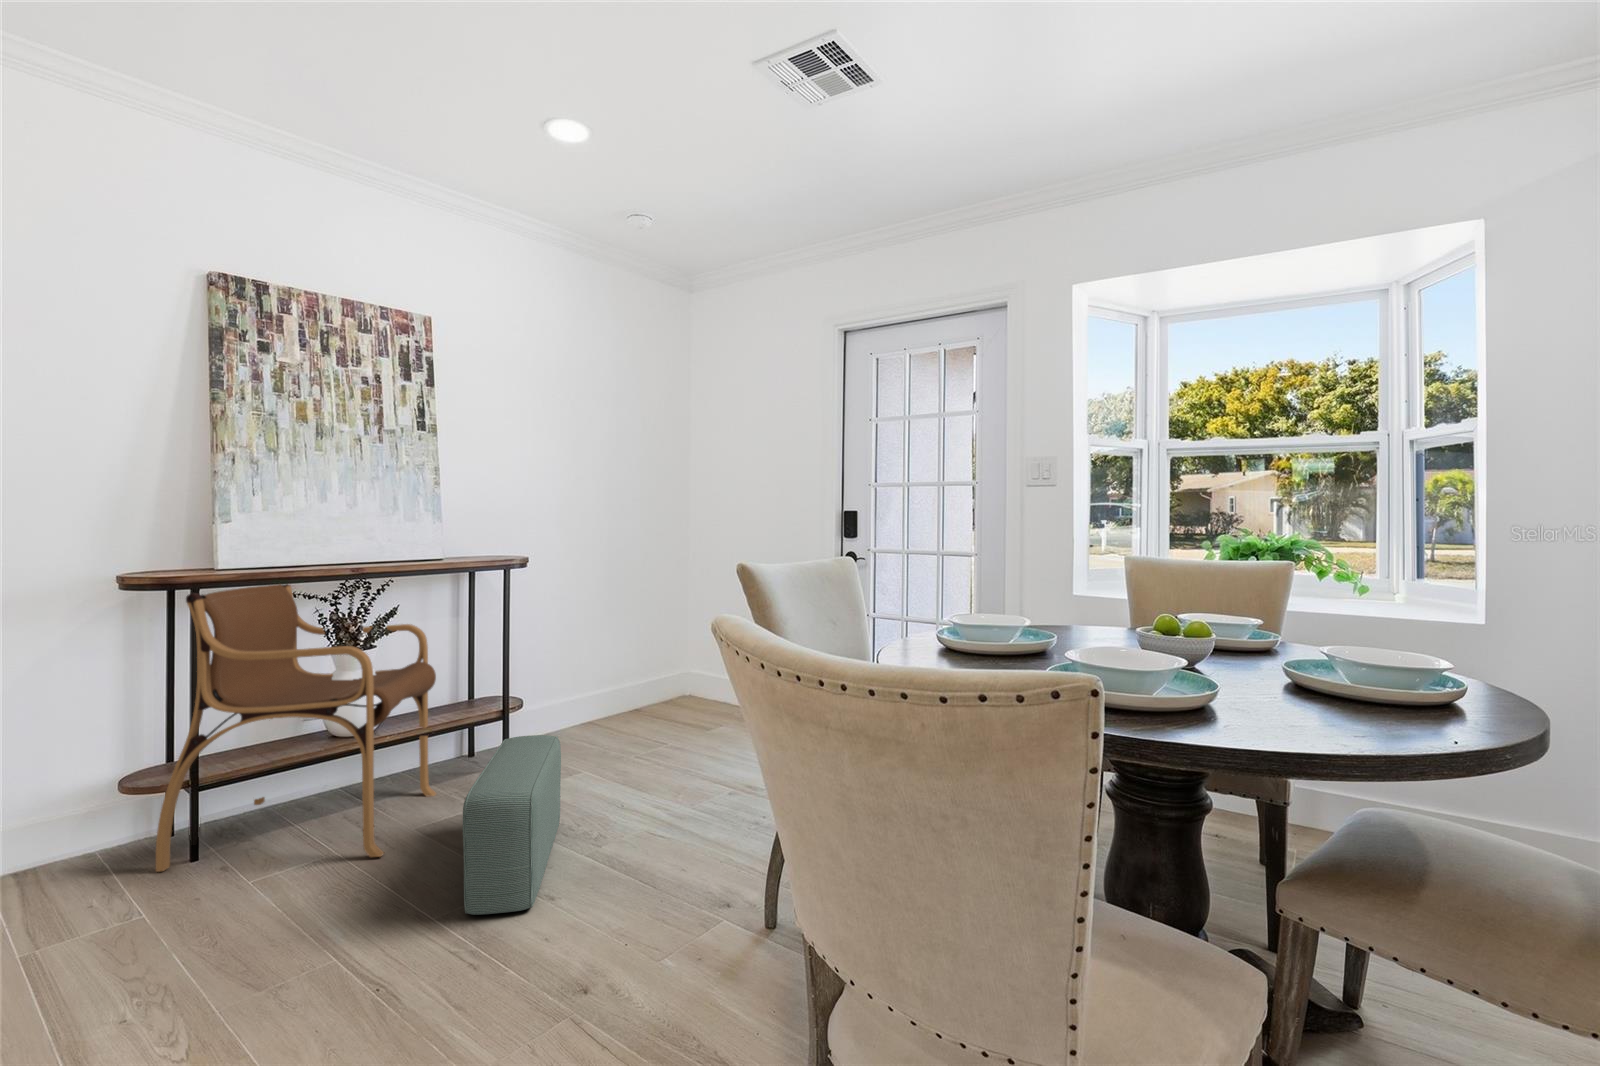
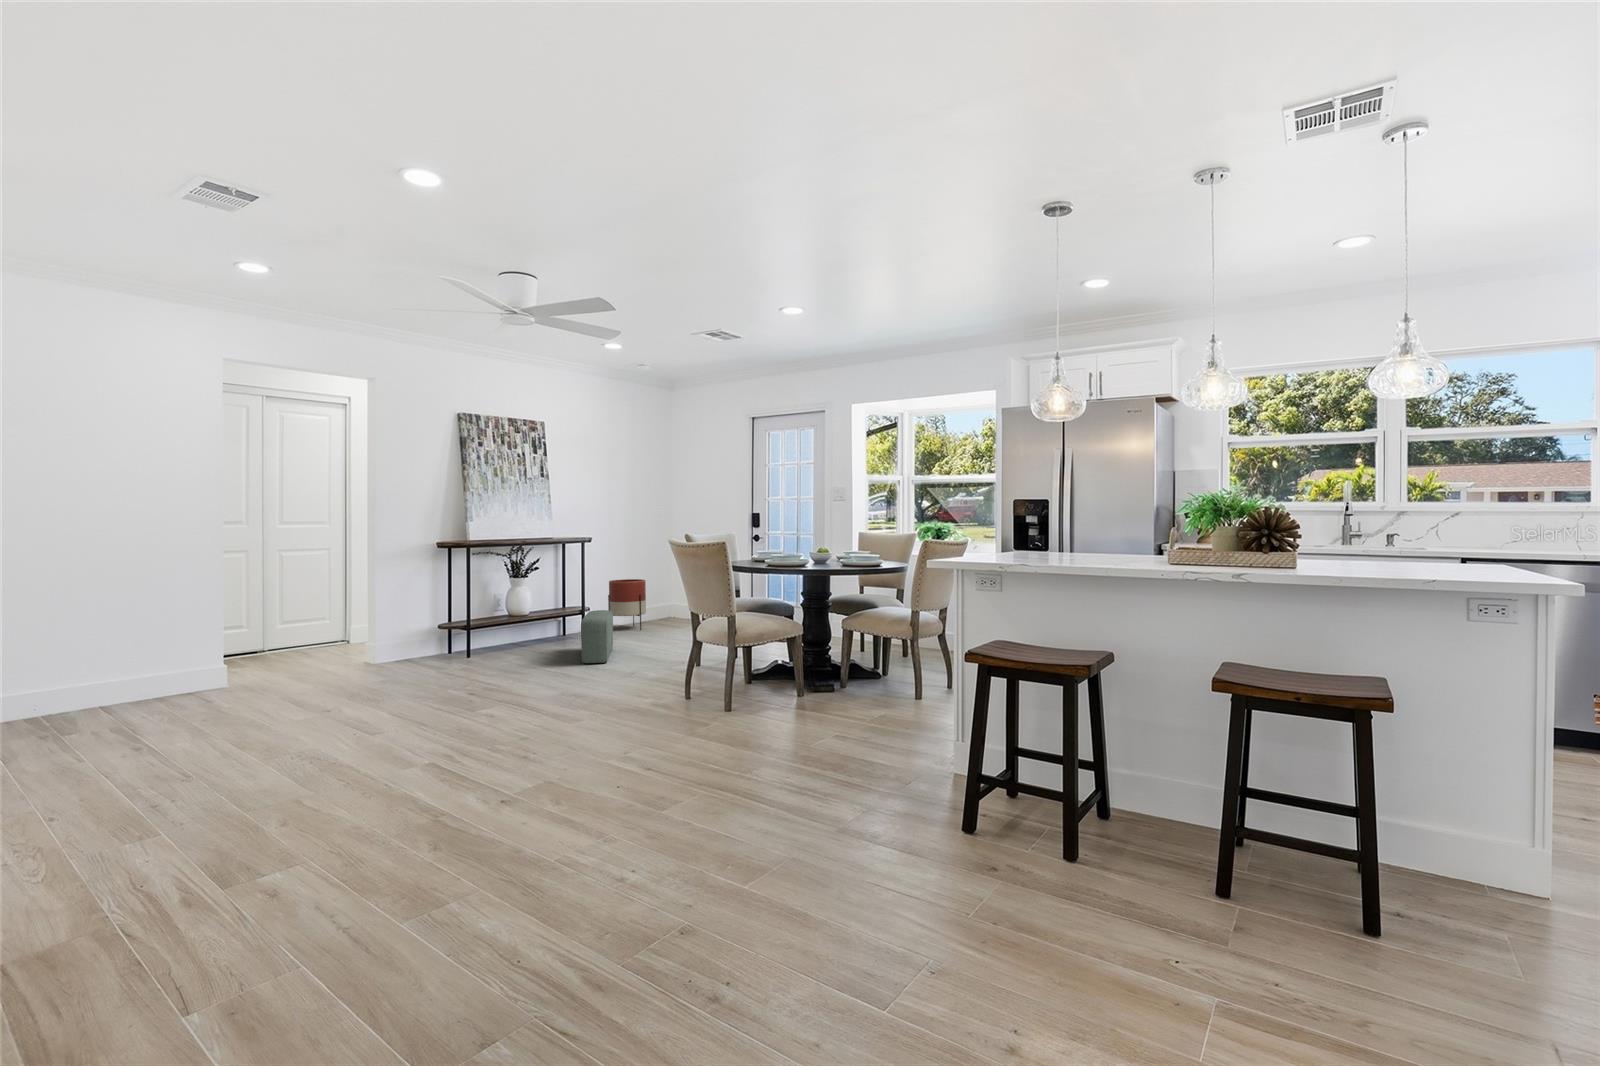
armchair: present [156,584,436,872] -> none [457,547,555,658]
planter: none [564,636,638,741] -> present [608,579,646,630]

